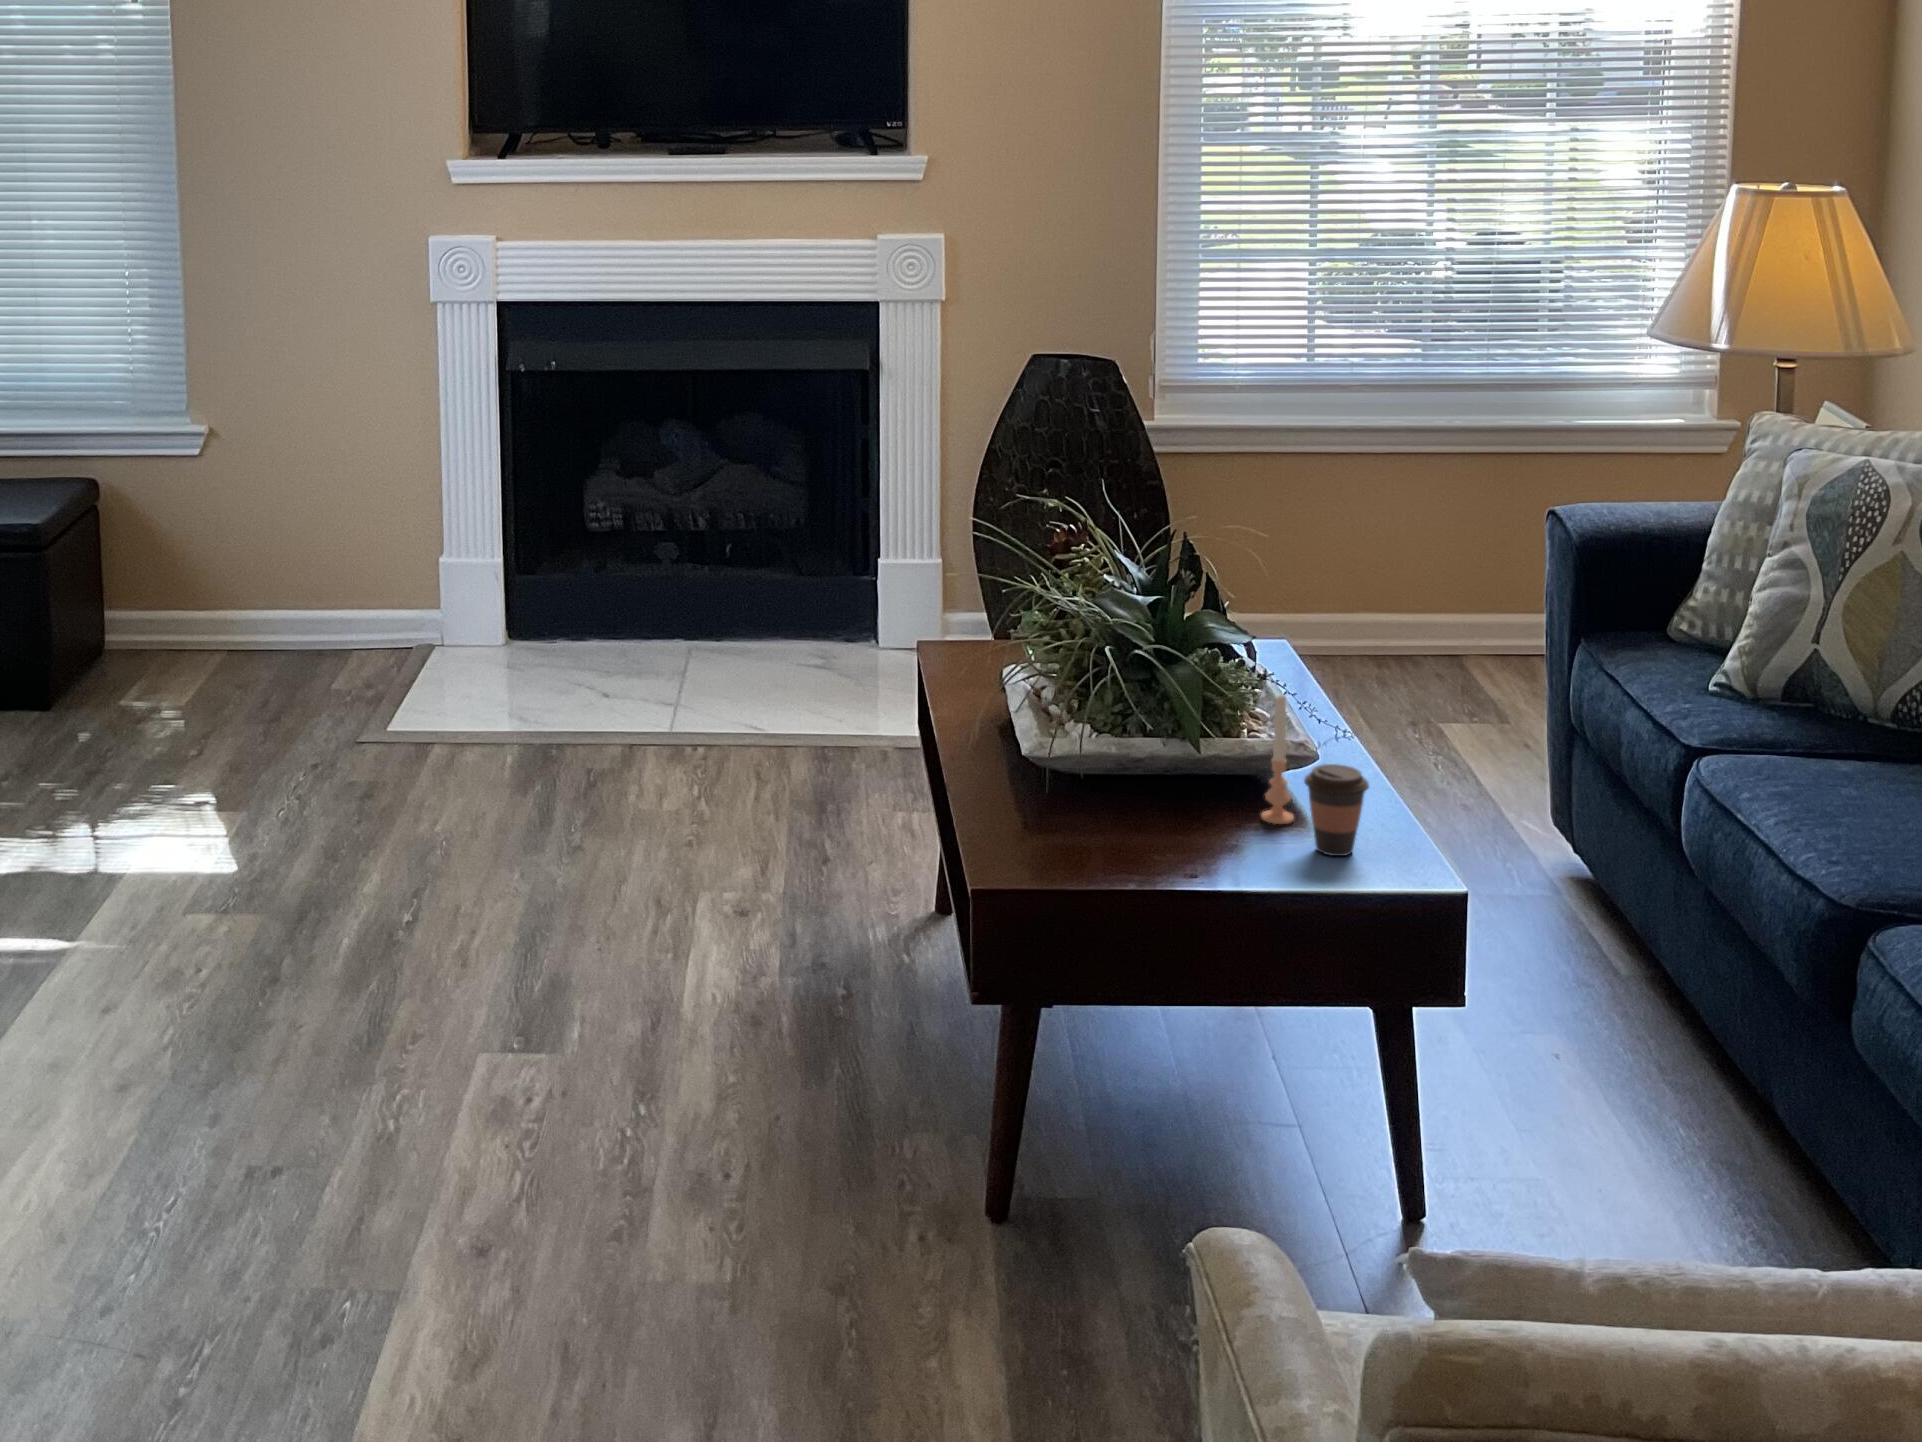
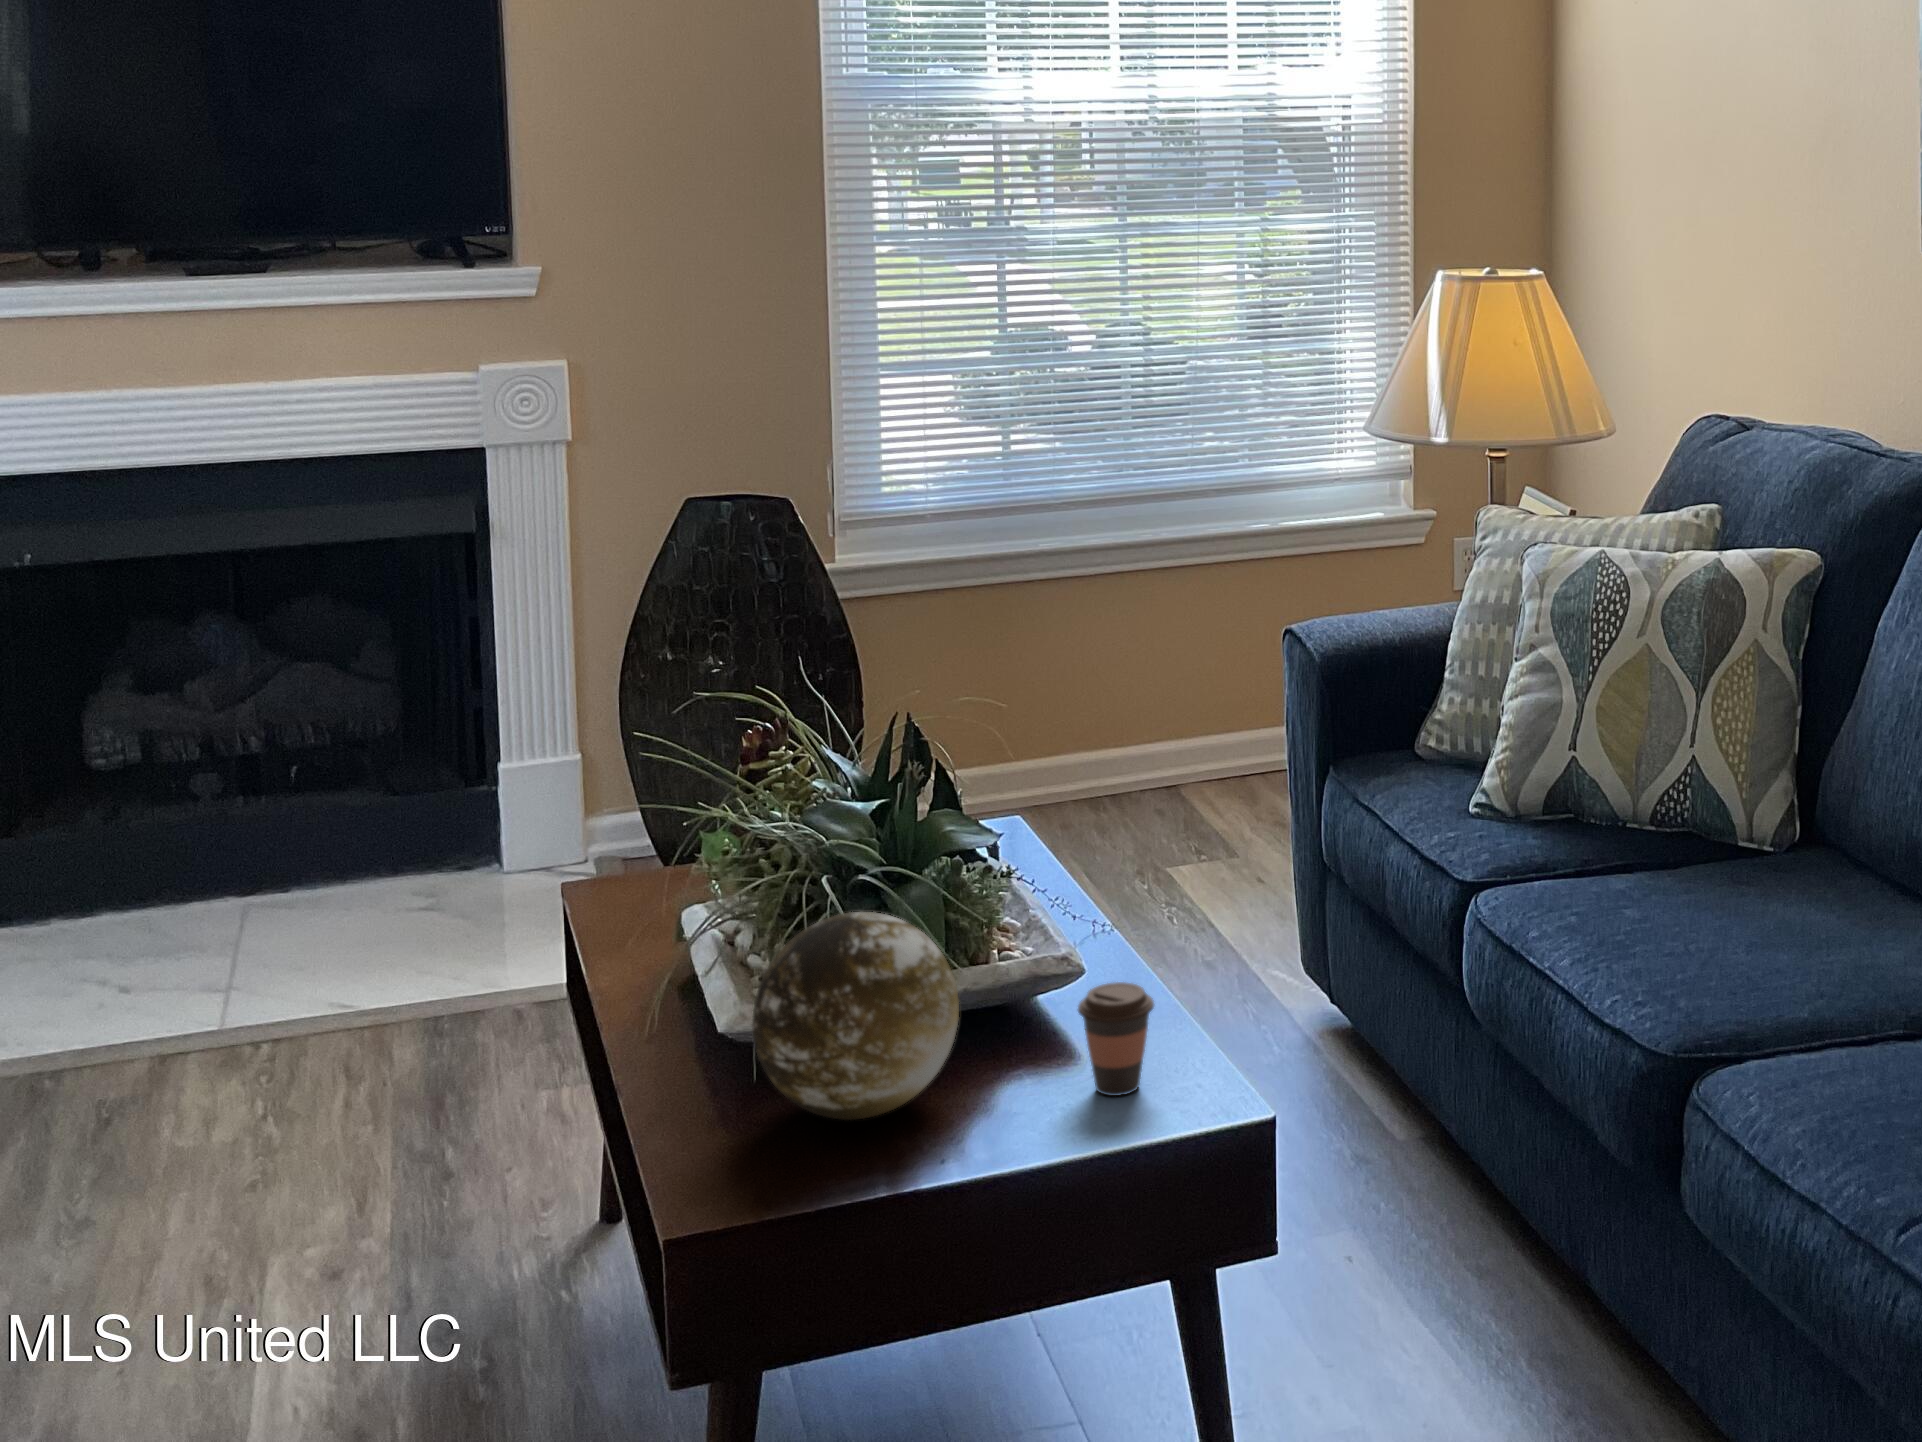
decorative orb: none [1046,676,1207,837] -> present [752,912,959,1120]
candle: present [1261,695,1294,824] -> none [1025,905,1064,1064]

